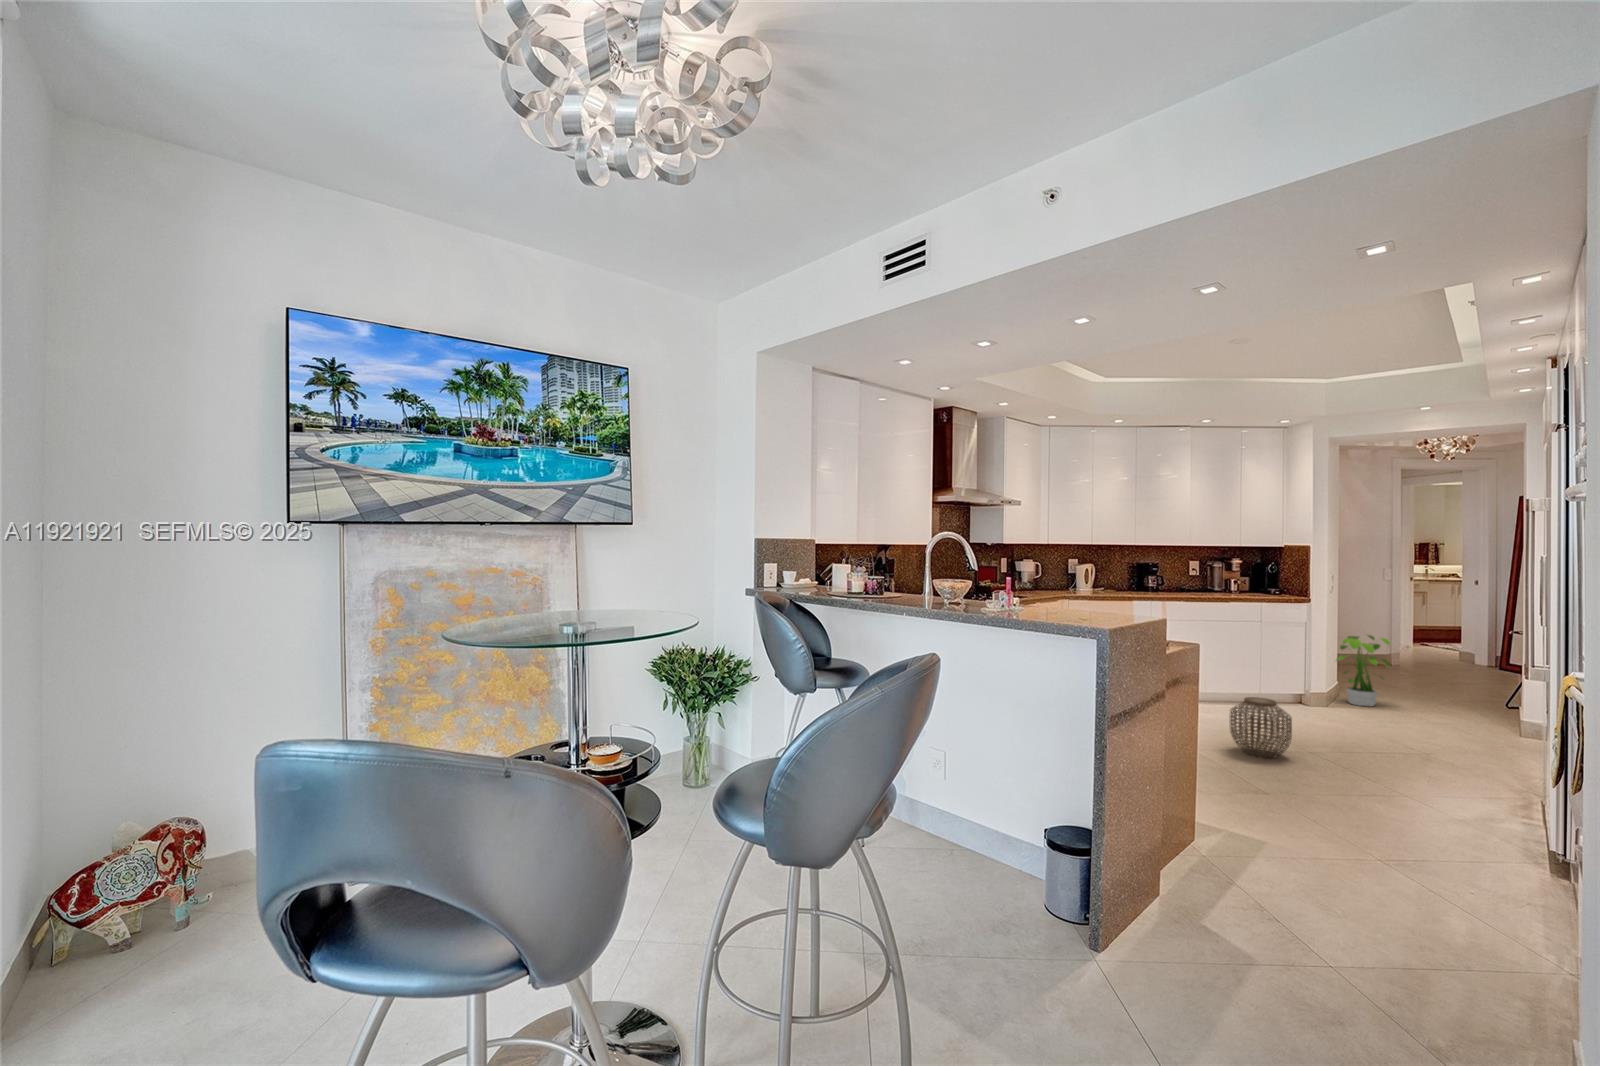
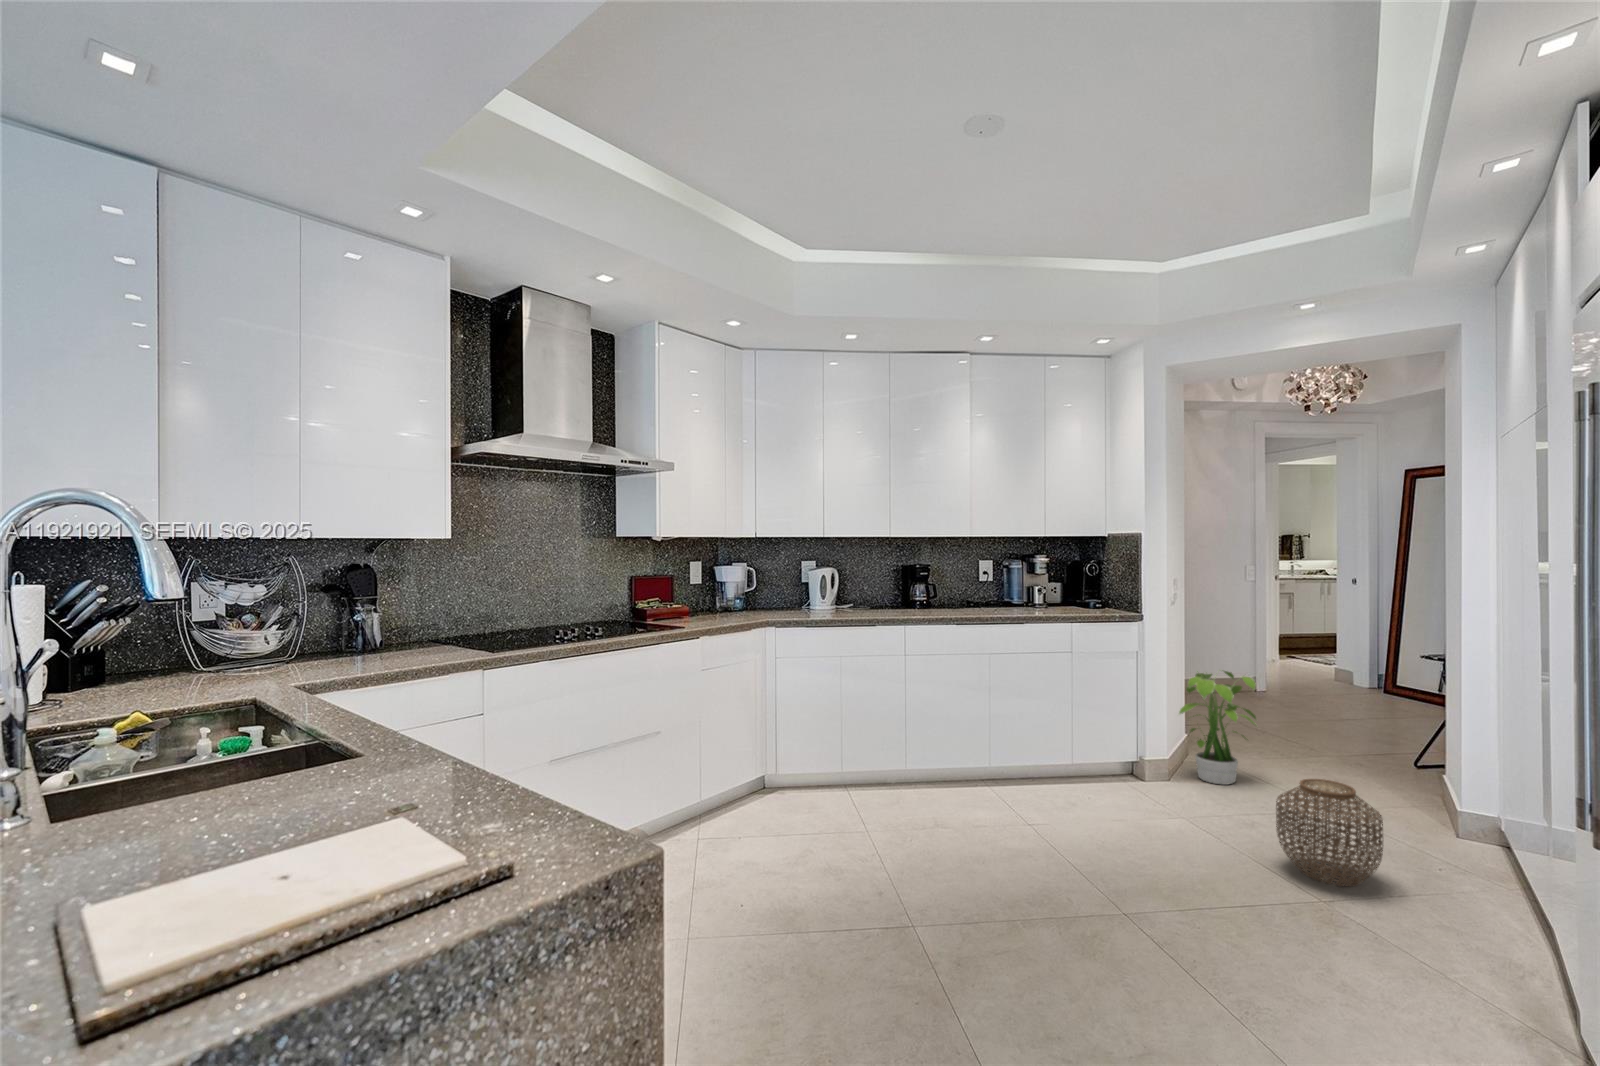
woven basket: present [1230,697,1292,758] -> present [1276,779,1383,886]

